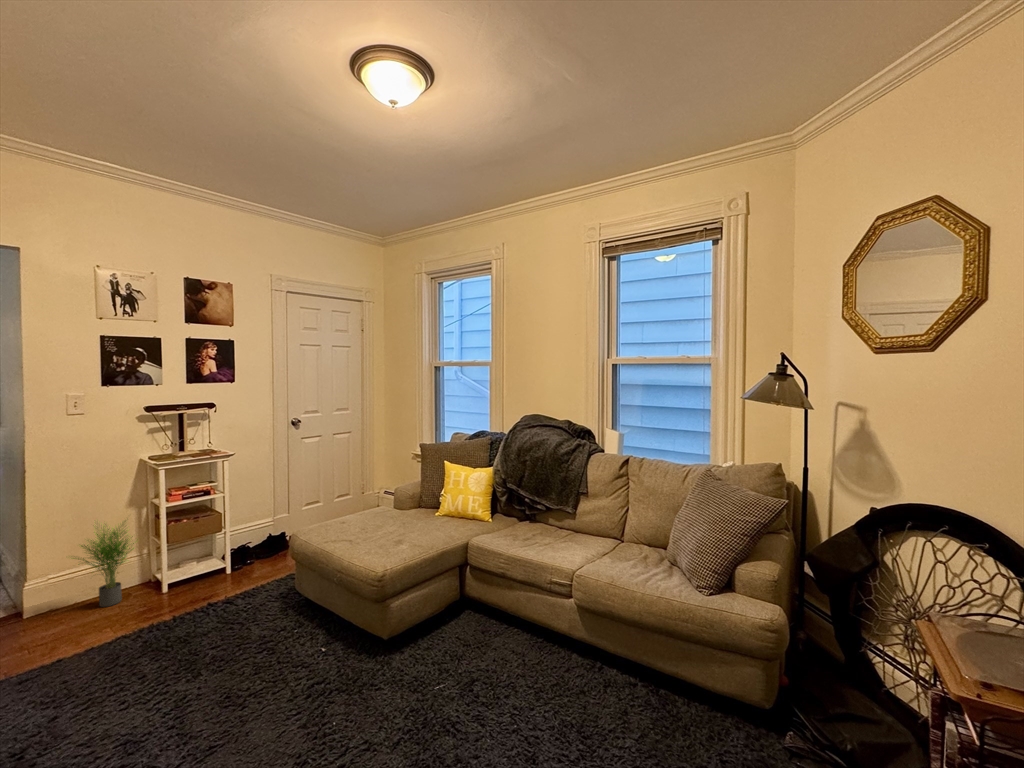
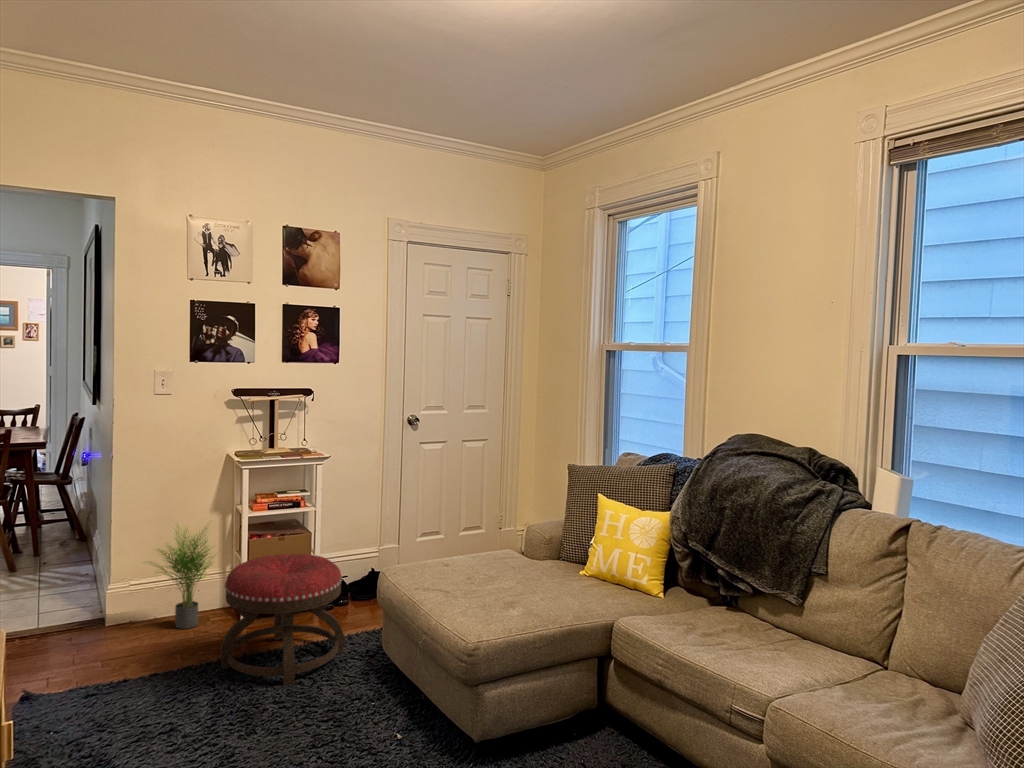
ottoman: none [153,529,261,632] -> present [220,554,344,685]

